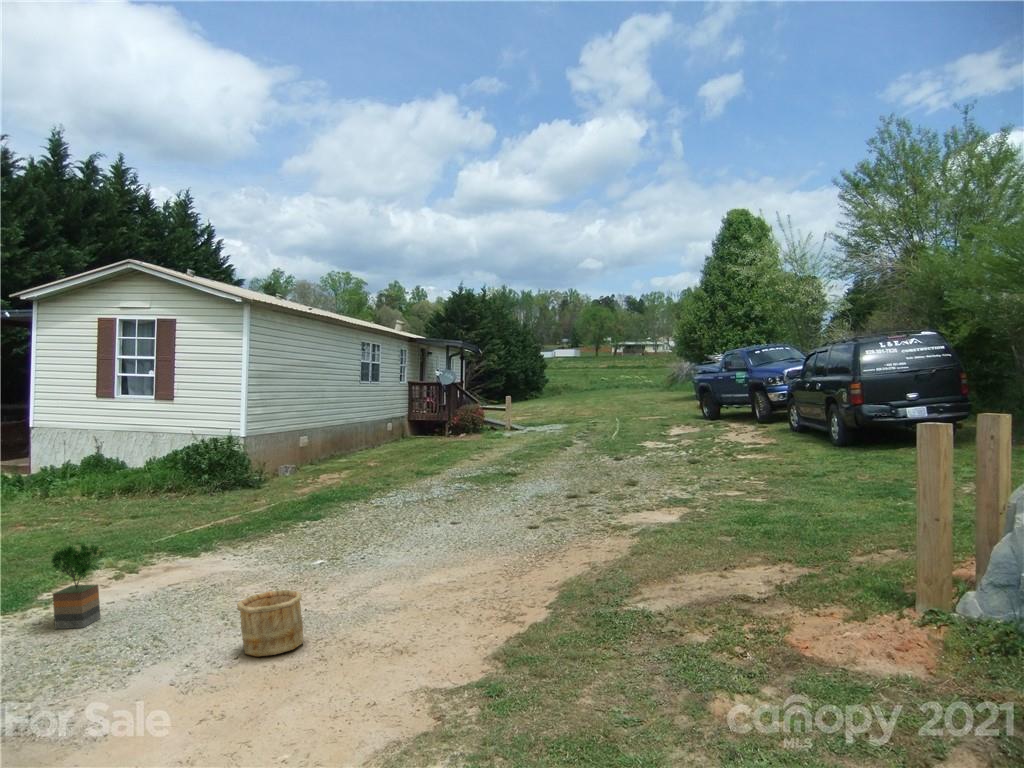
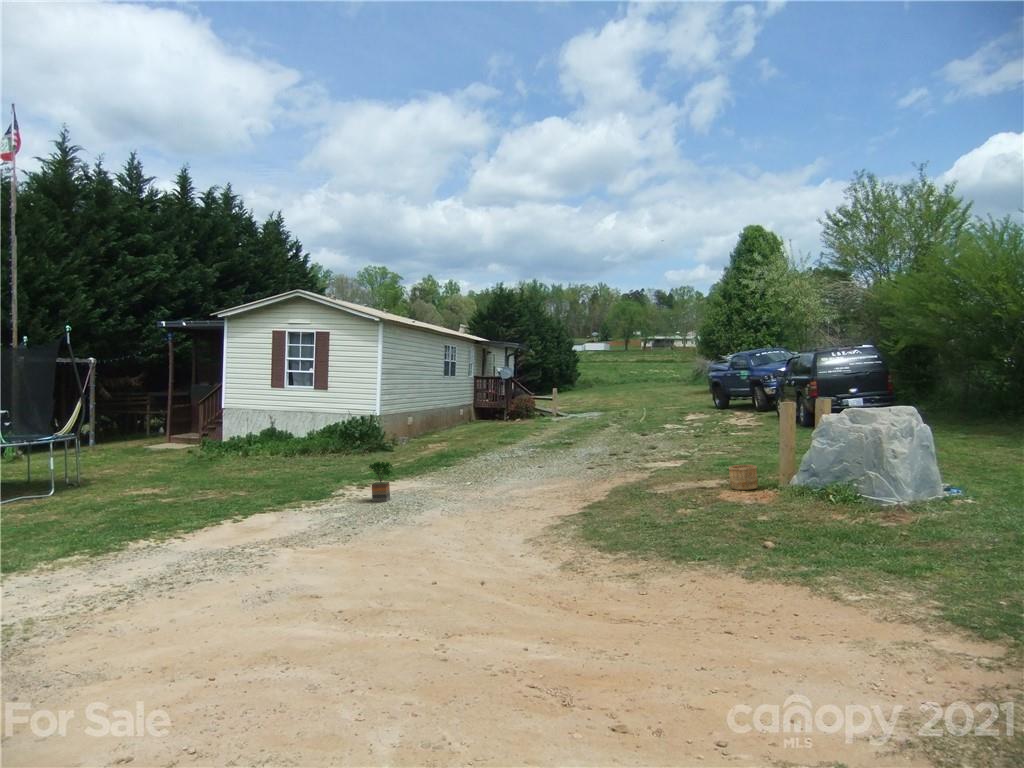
wooden bucket: present [237,590,303,656] -> present [729,465,758,490]

